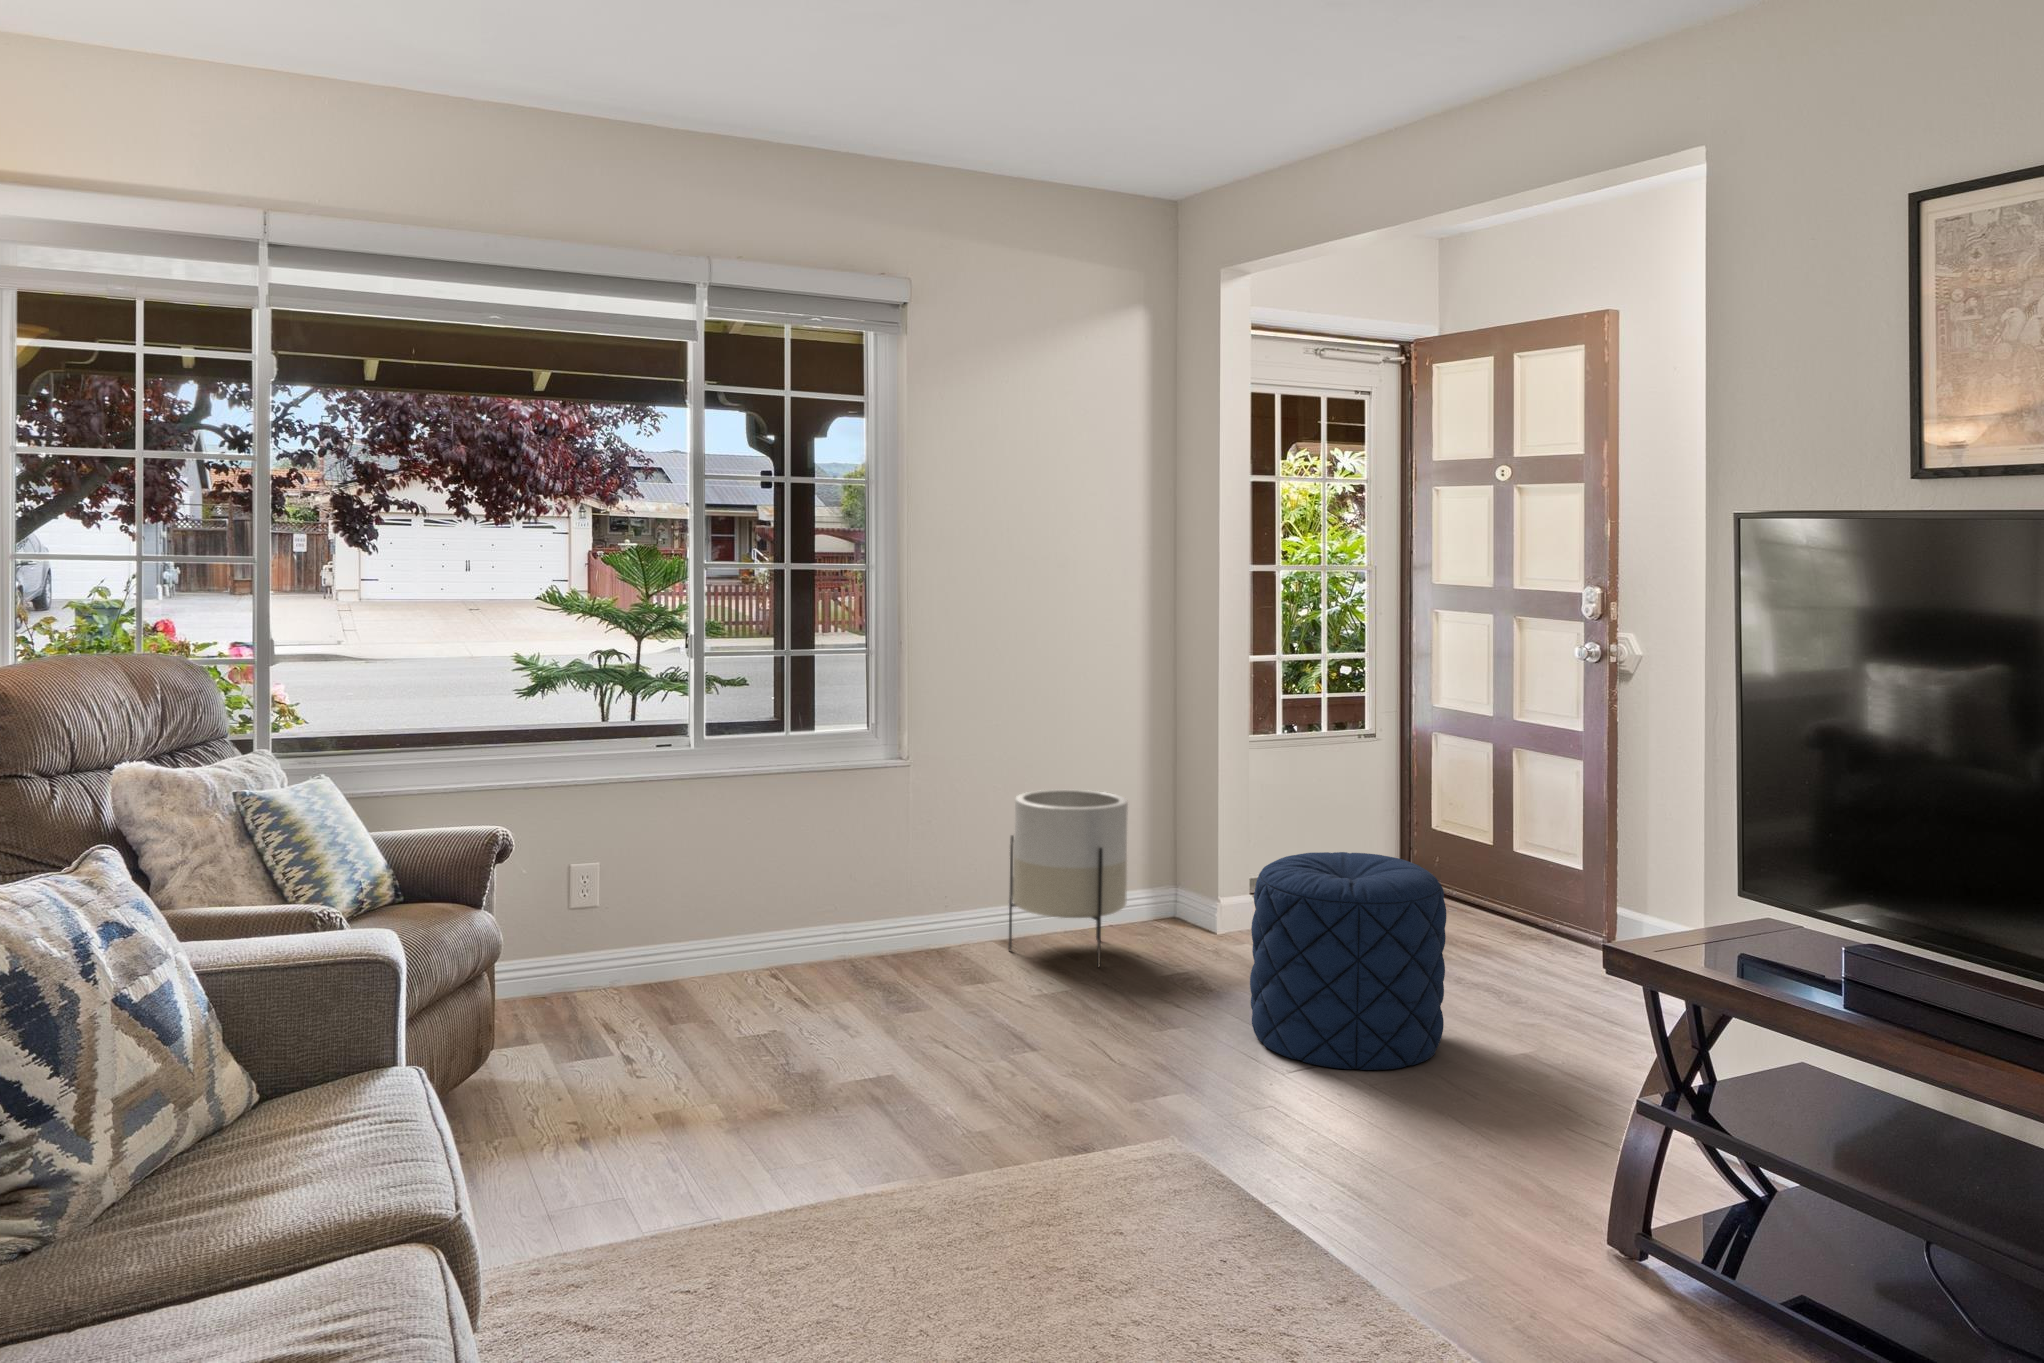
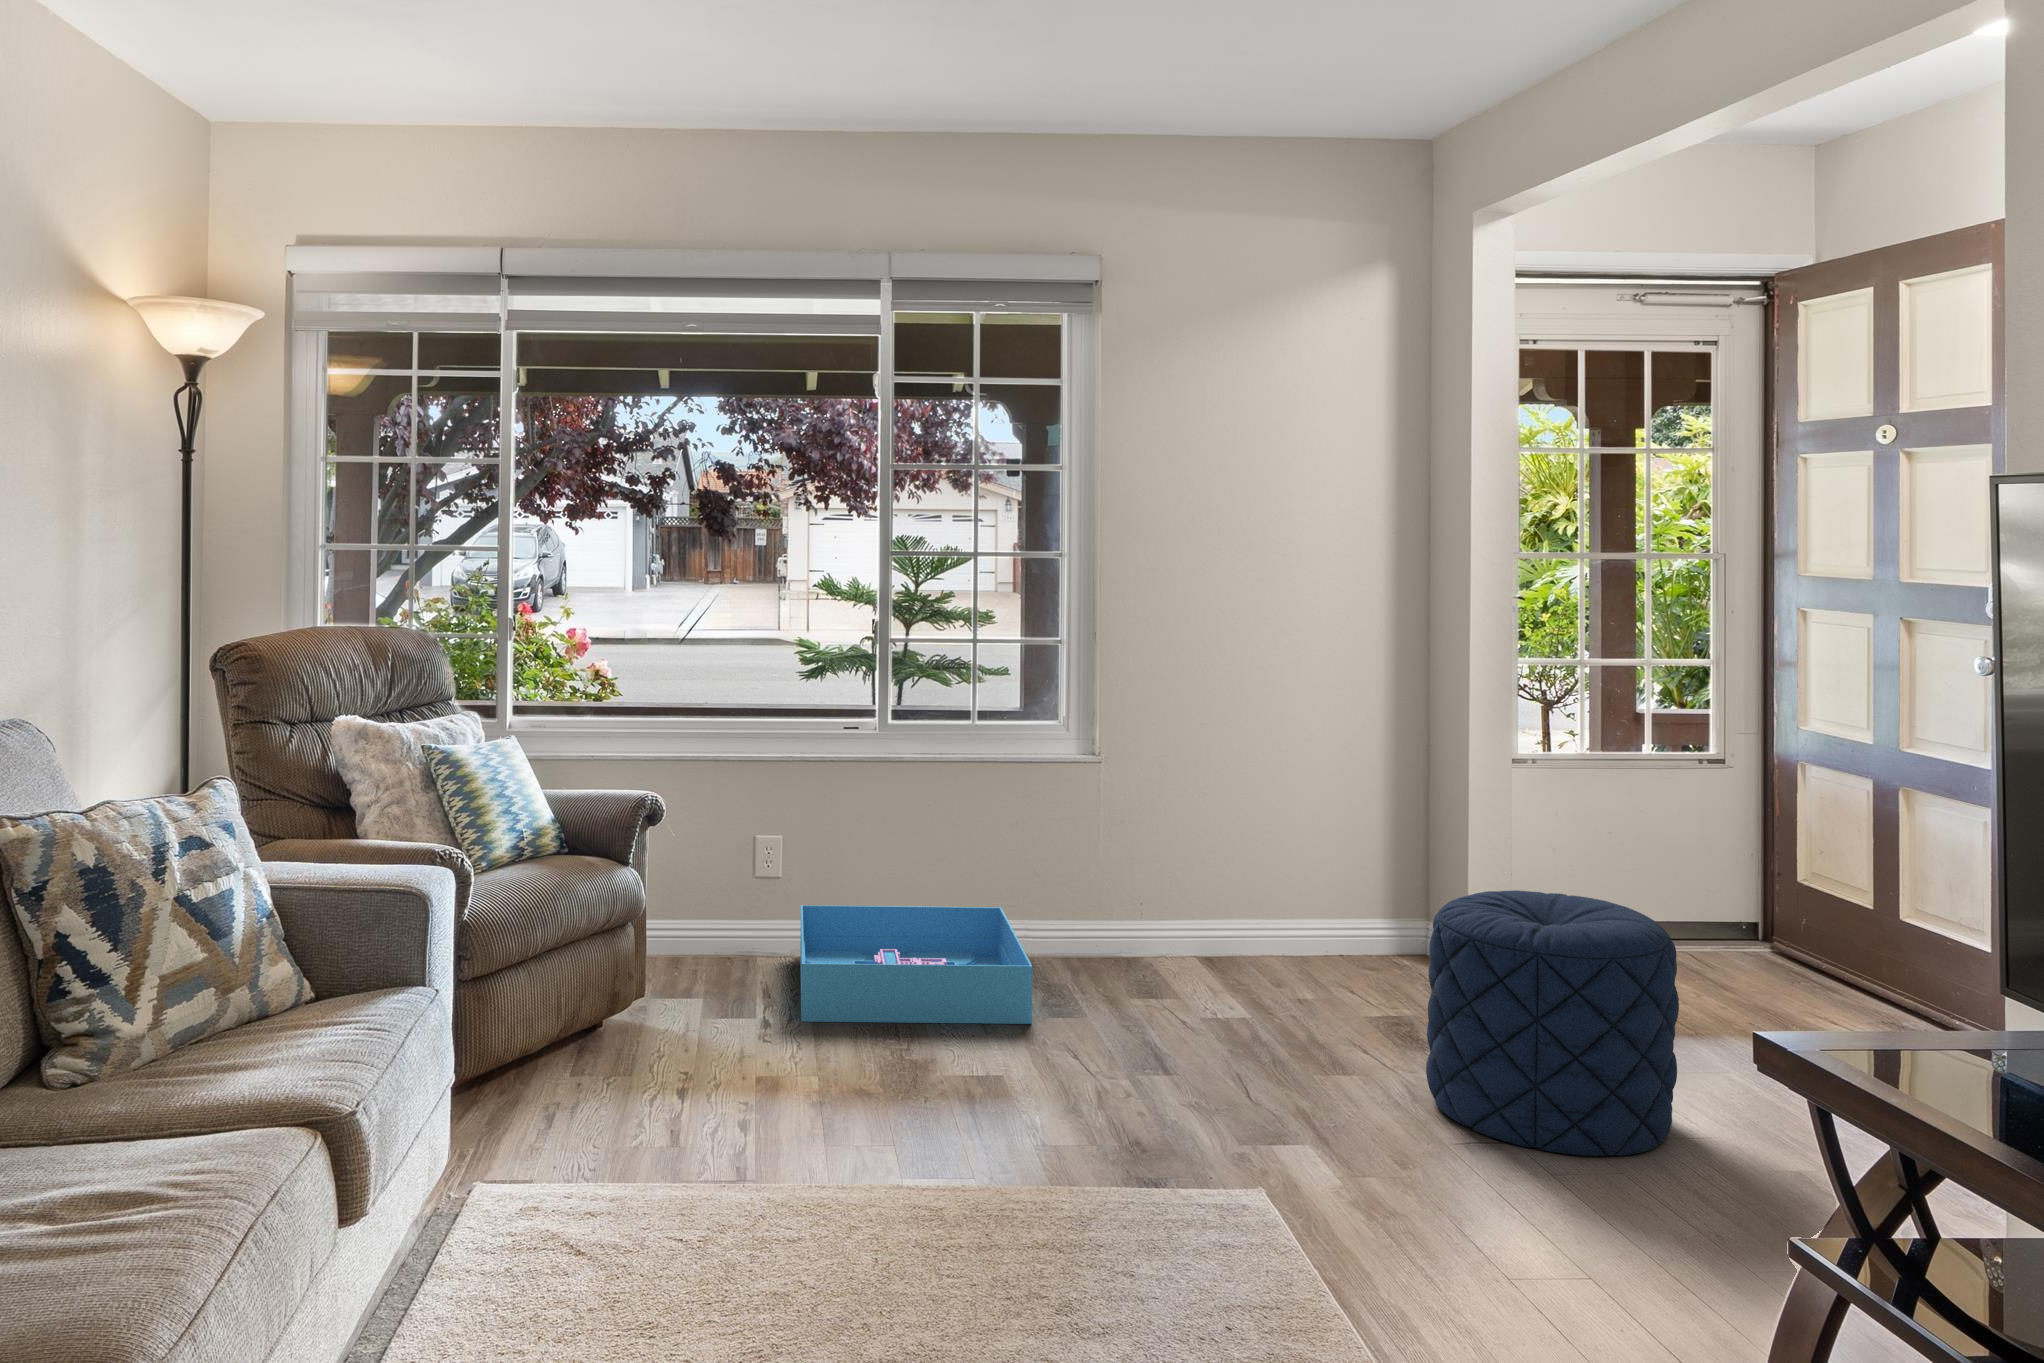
planter: present [1009,789,1128,967] -> none [1211,798,1344,995]
storage bin: none [614,917,890,1057] -> present [800,905,1033,1024]

